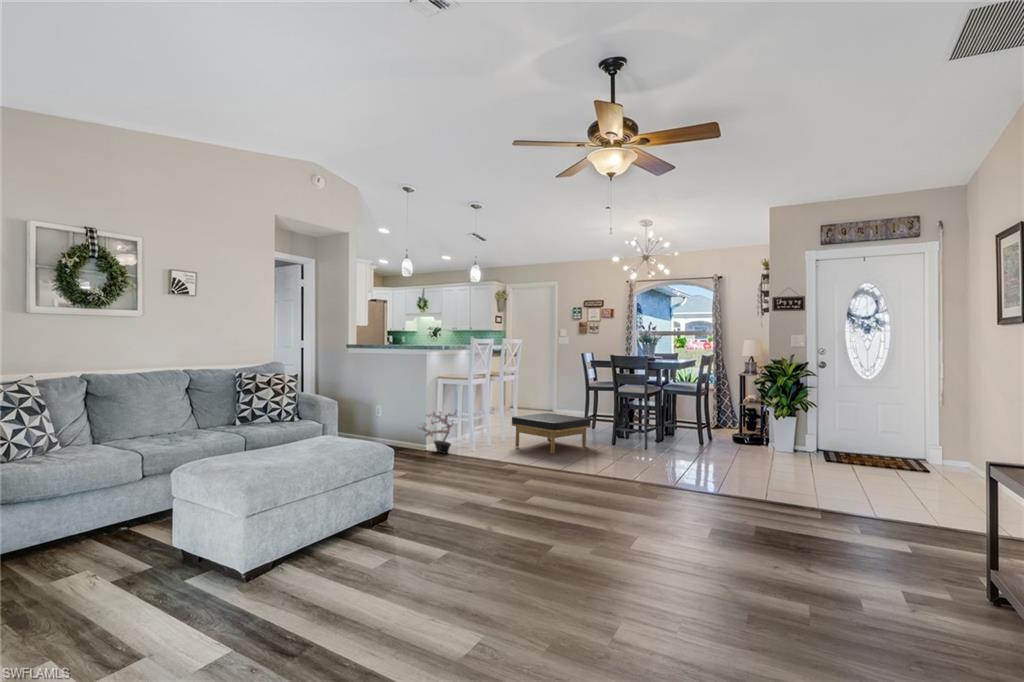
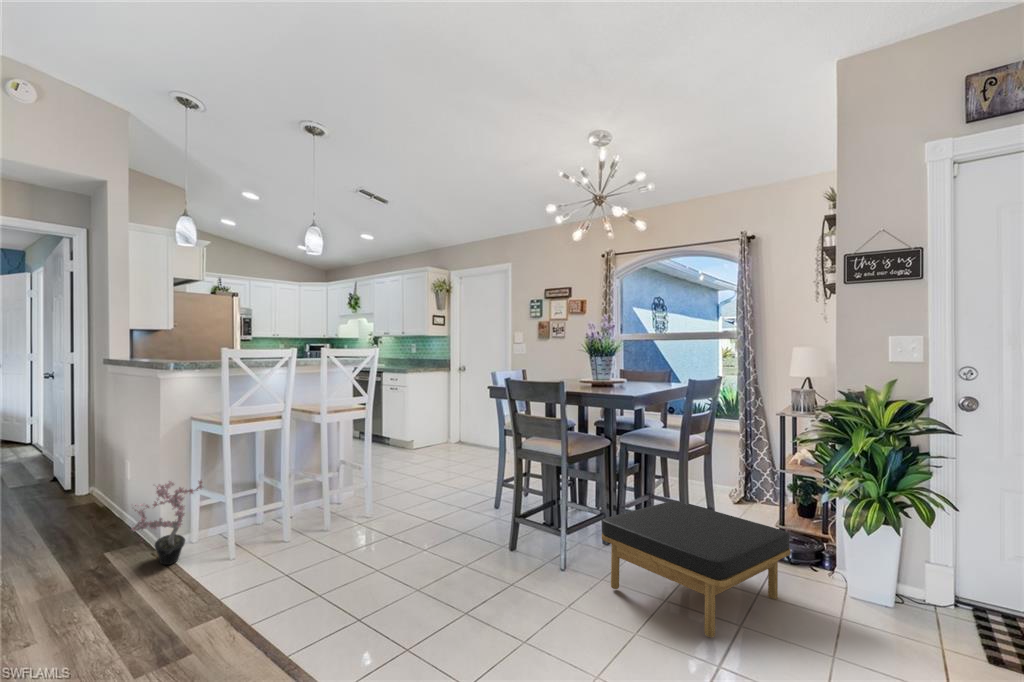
ottoman: present [512,413,591,454] -> present [602,501,791,637]

